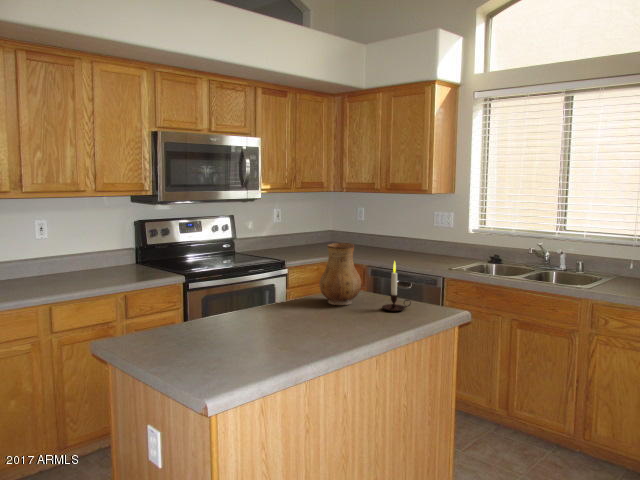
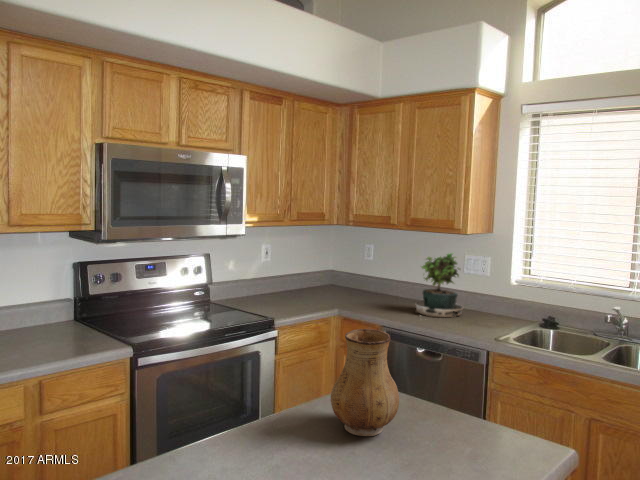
potted plant: none [394,209,432,261] -> present [416,253,463,317]
candle: present [382,261,411,311] -> none [437,370,485,458]

